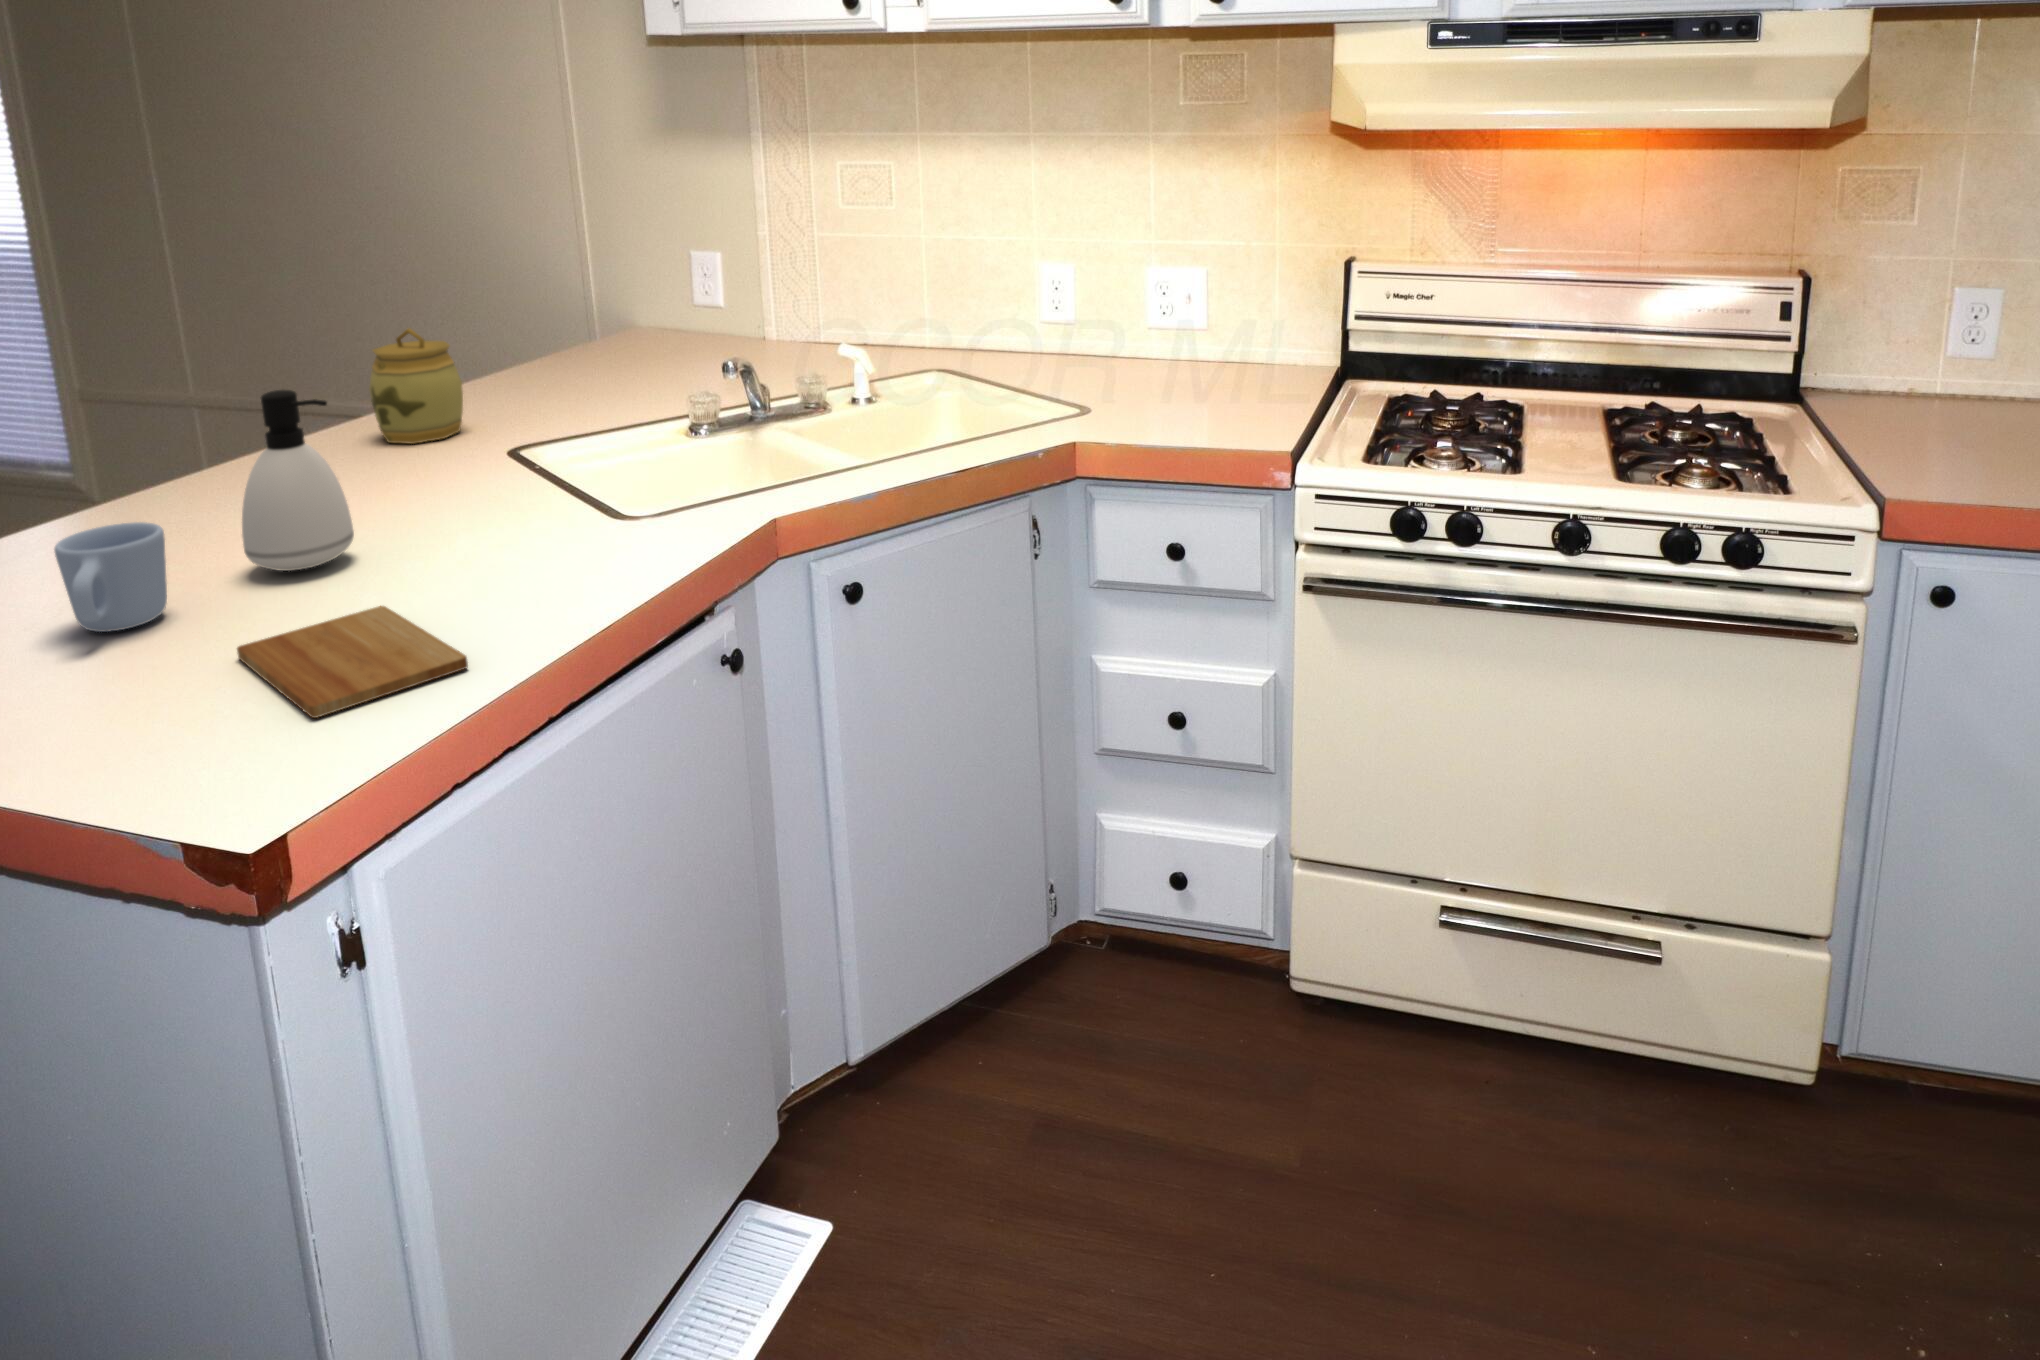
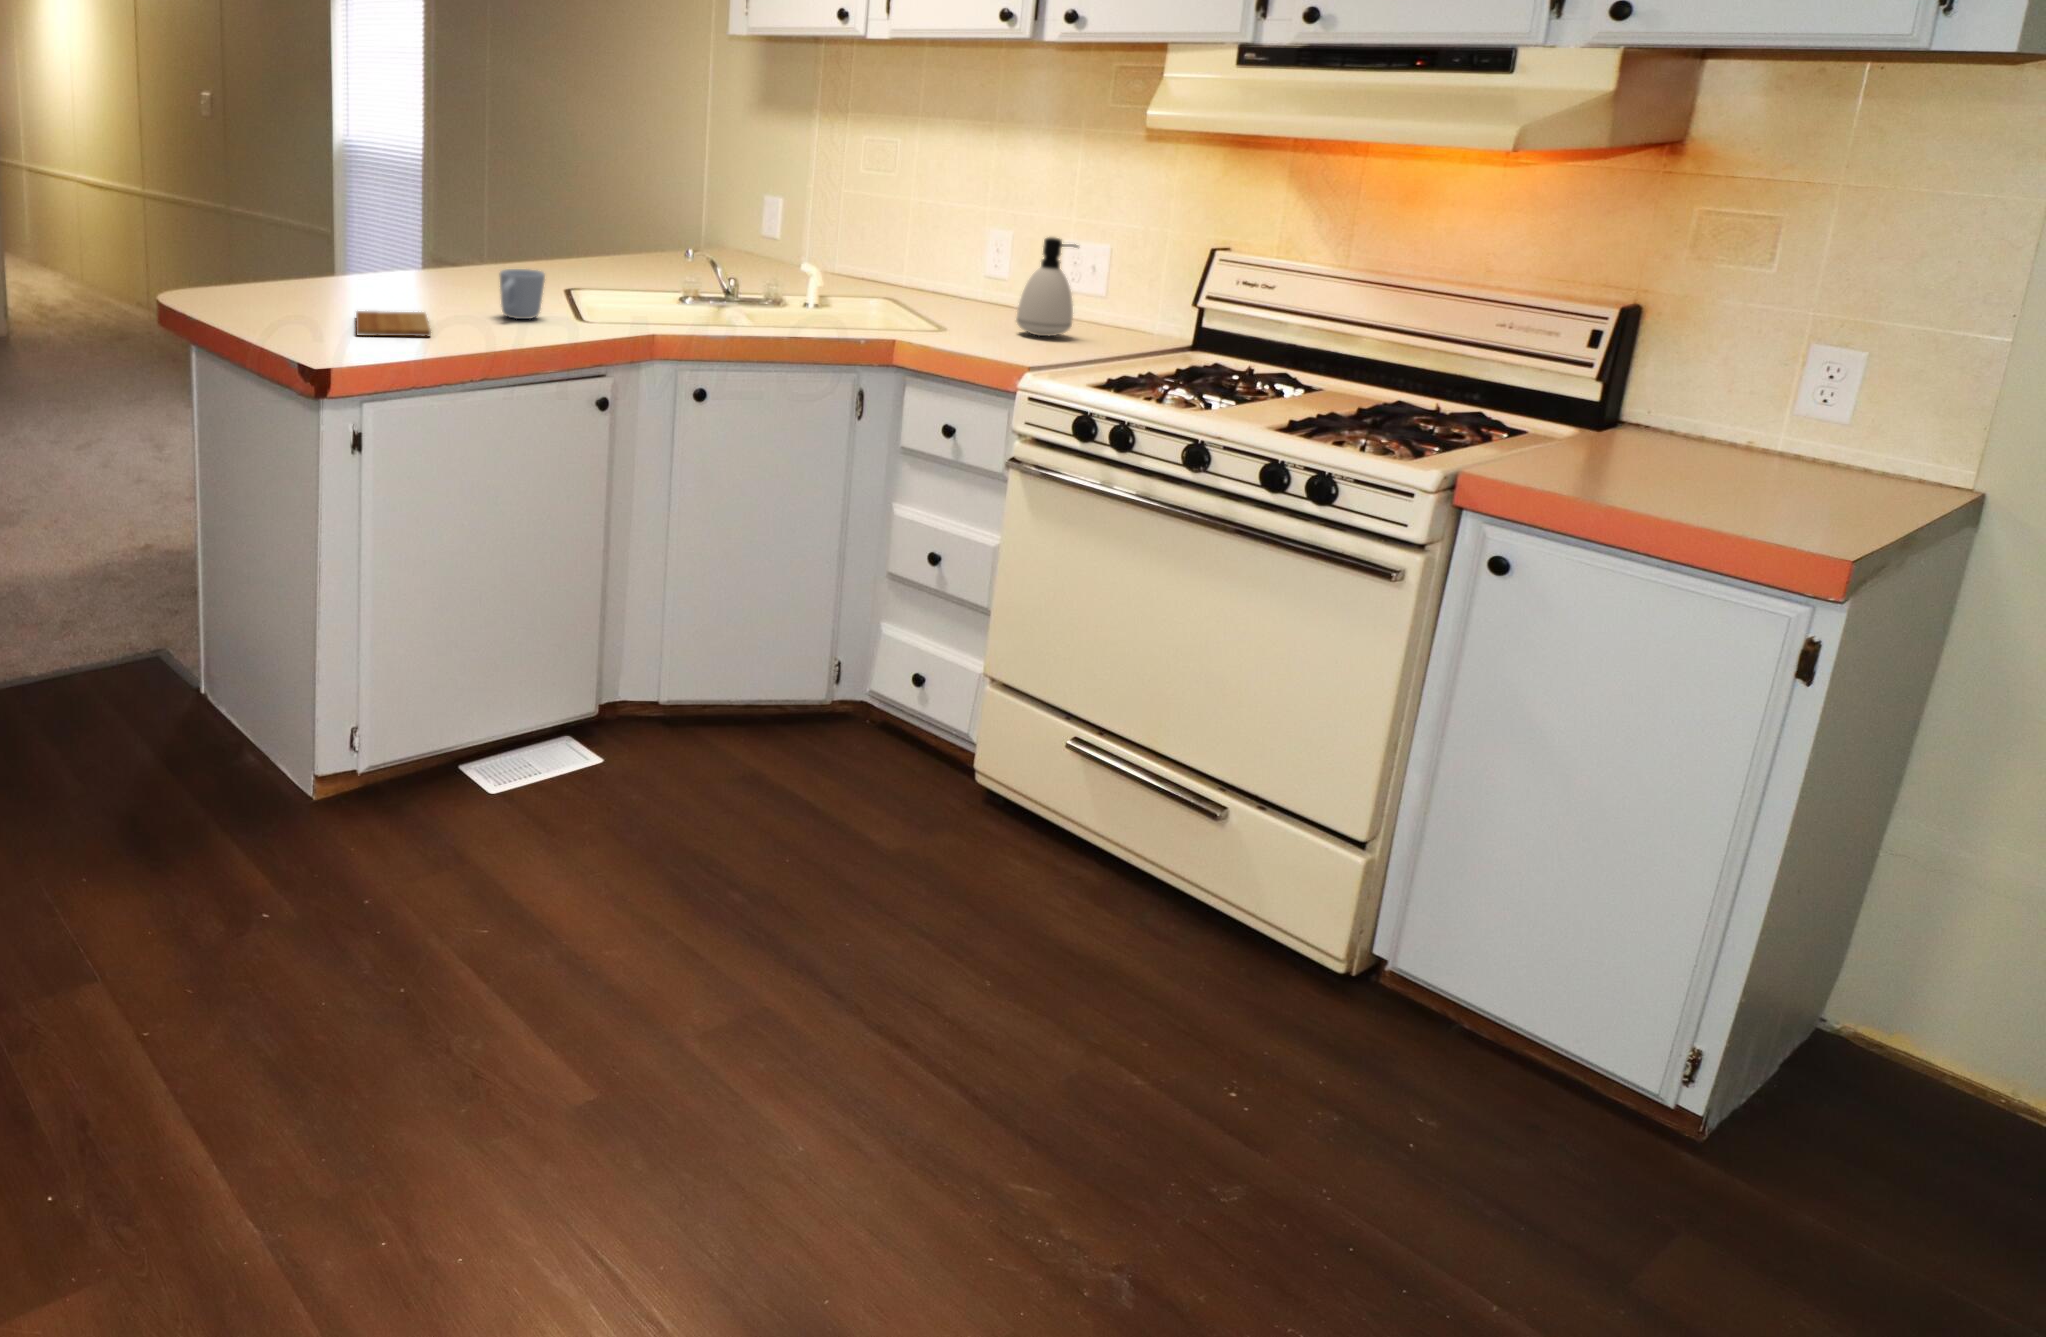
jar: present [369,328,463,444] -> none [520,204,569,274]
soap dispenser: present [242,390,354,571] -> present [1016,237,1078,336]
mug: present [54,522,167,632] -> present [500,269,545,319]

